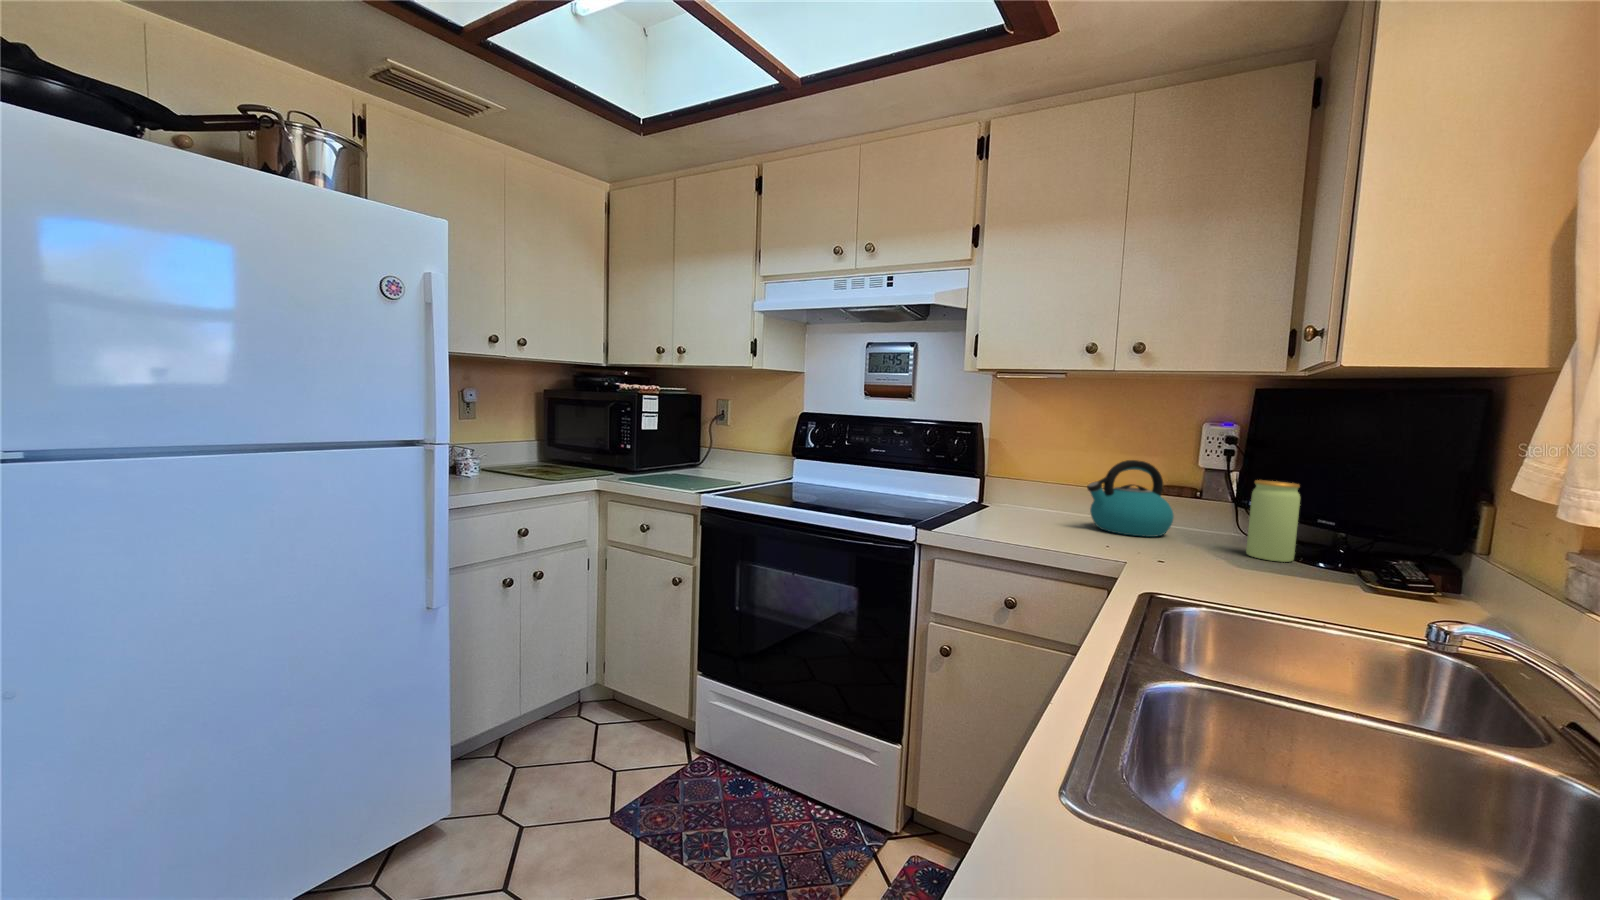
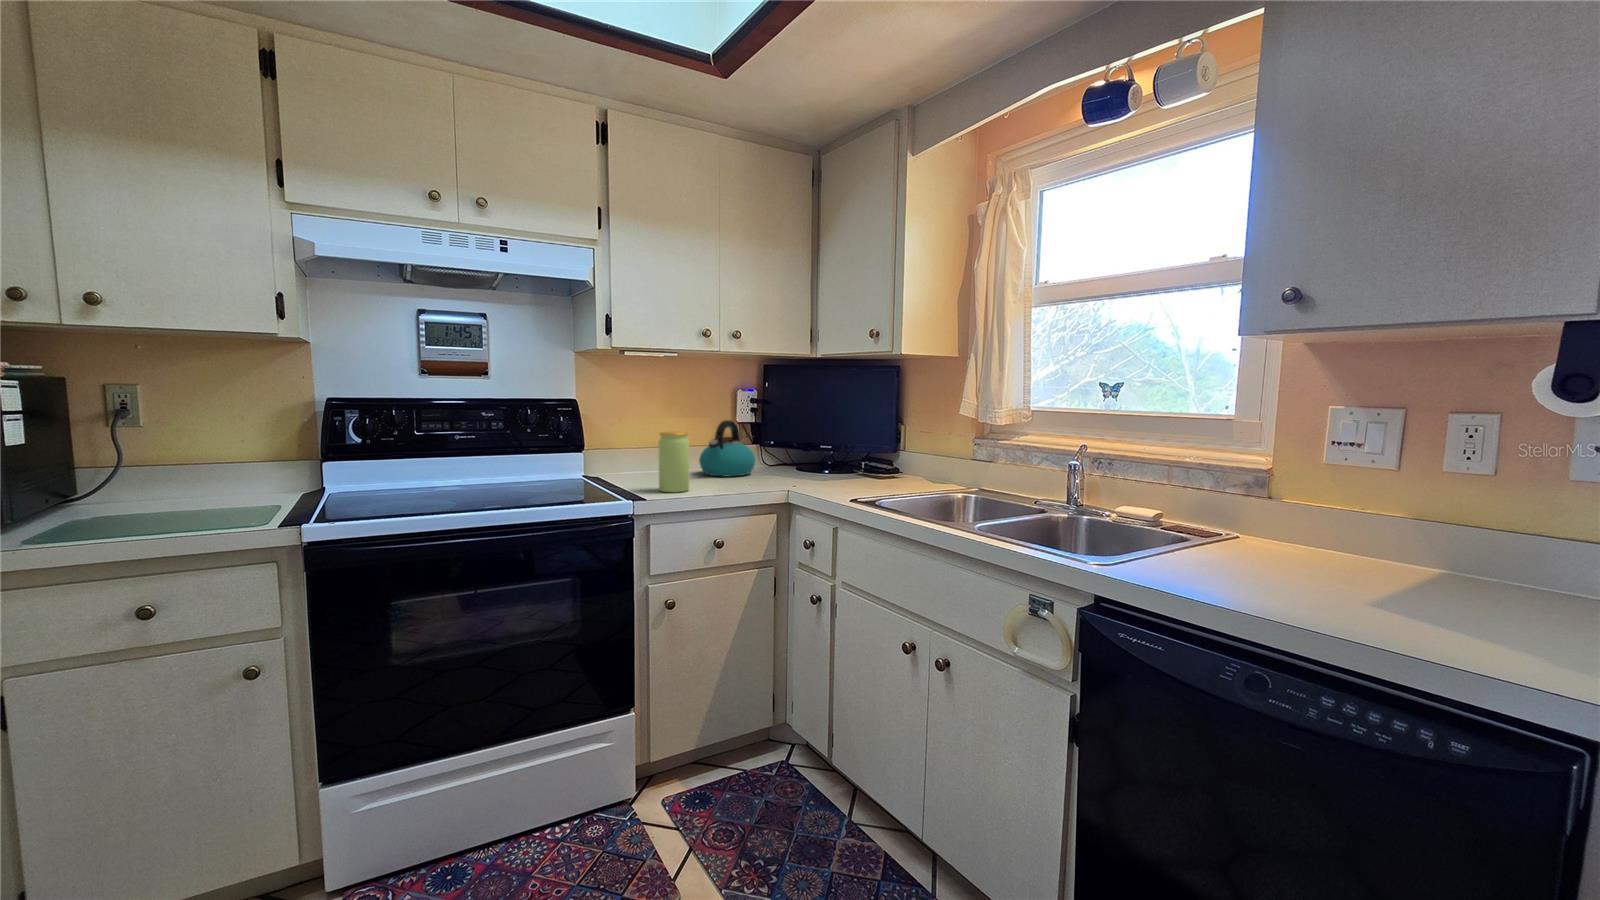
jar: present [1246,480,1300,562] -> present [658,432,689,492]

